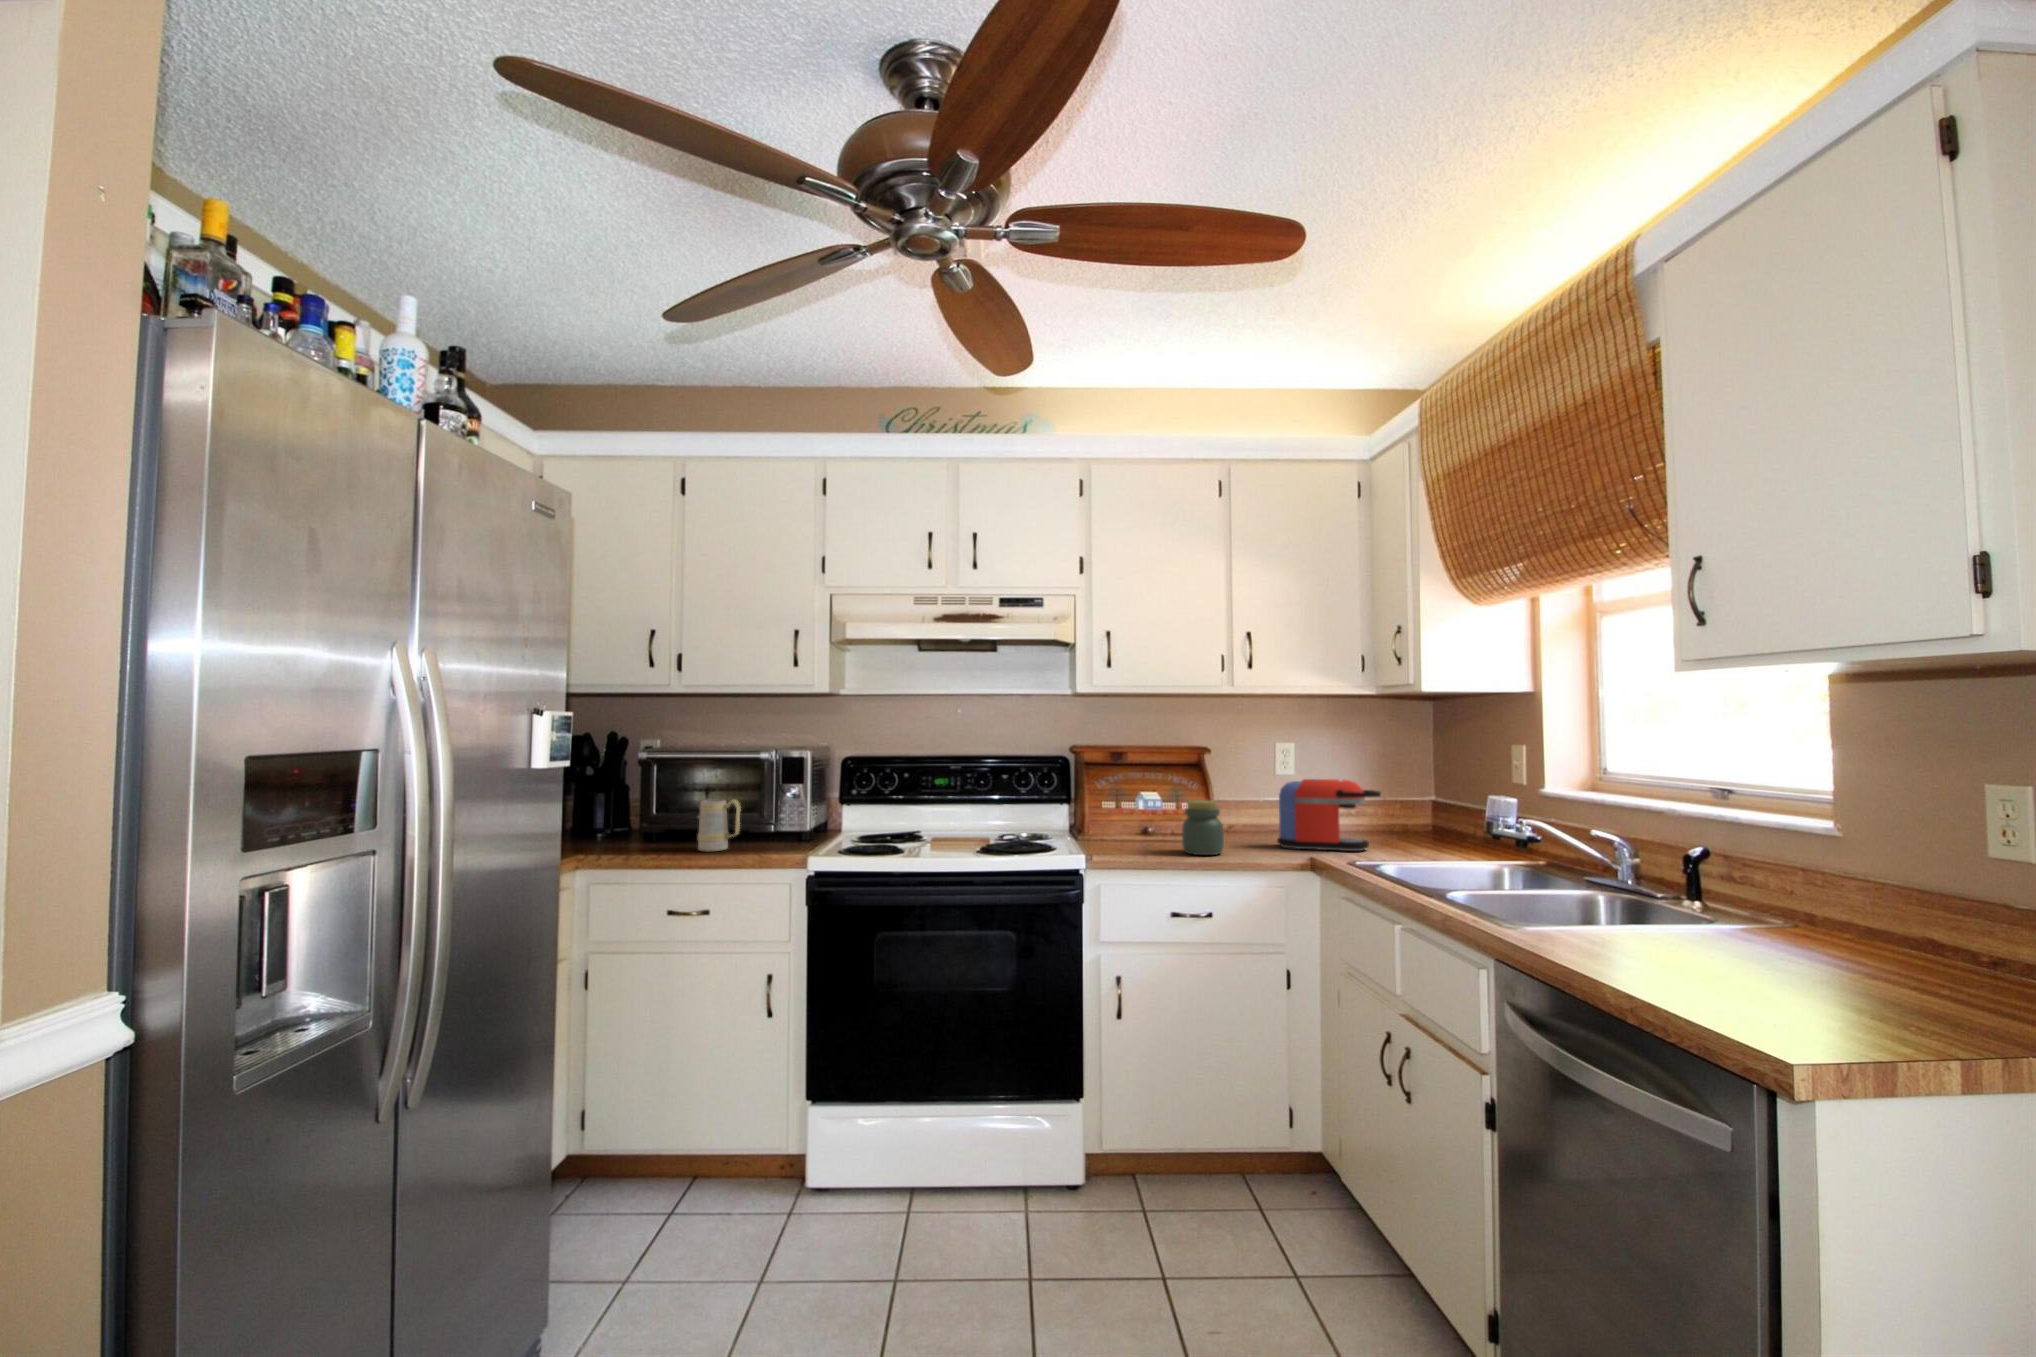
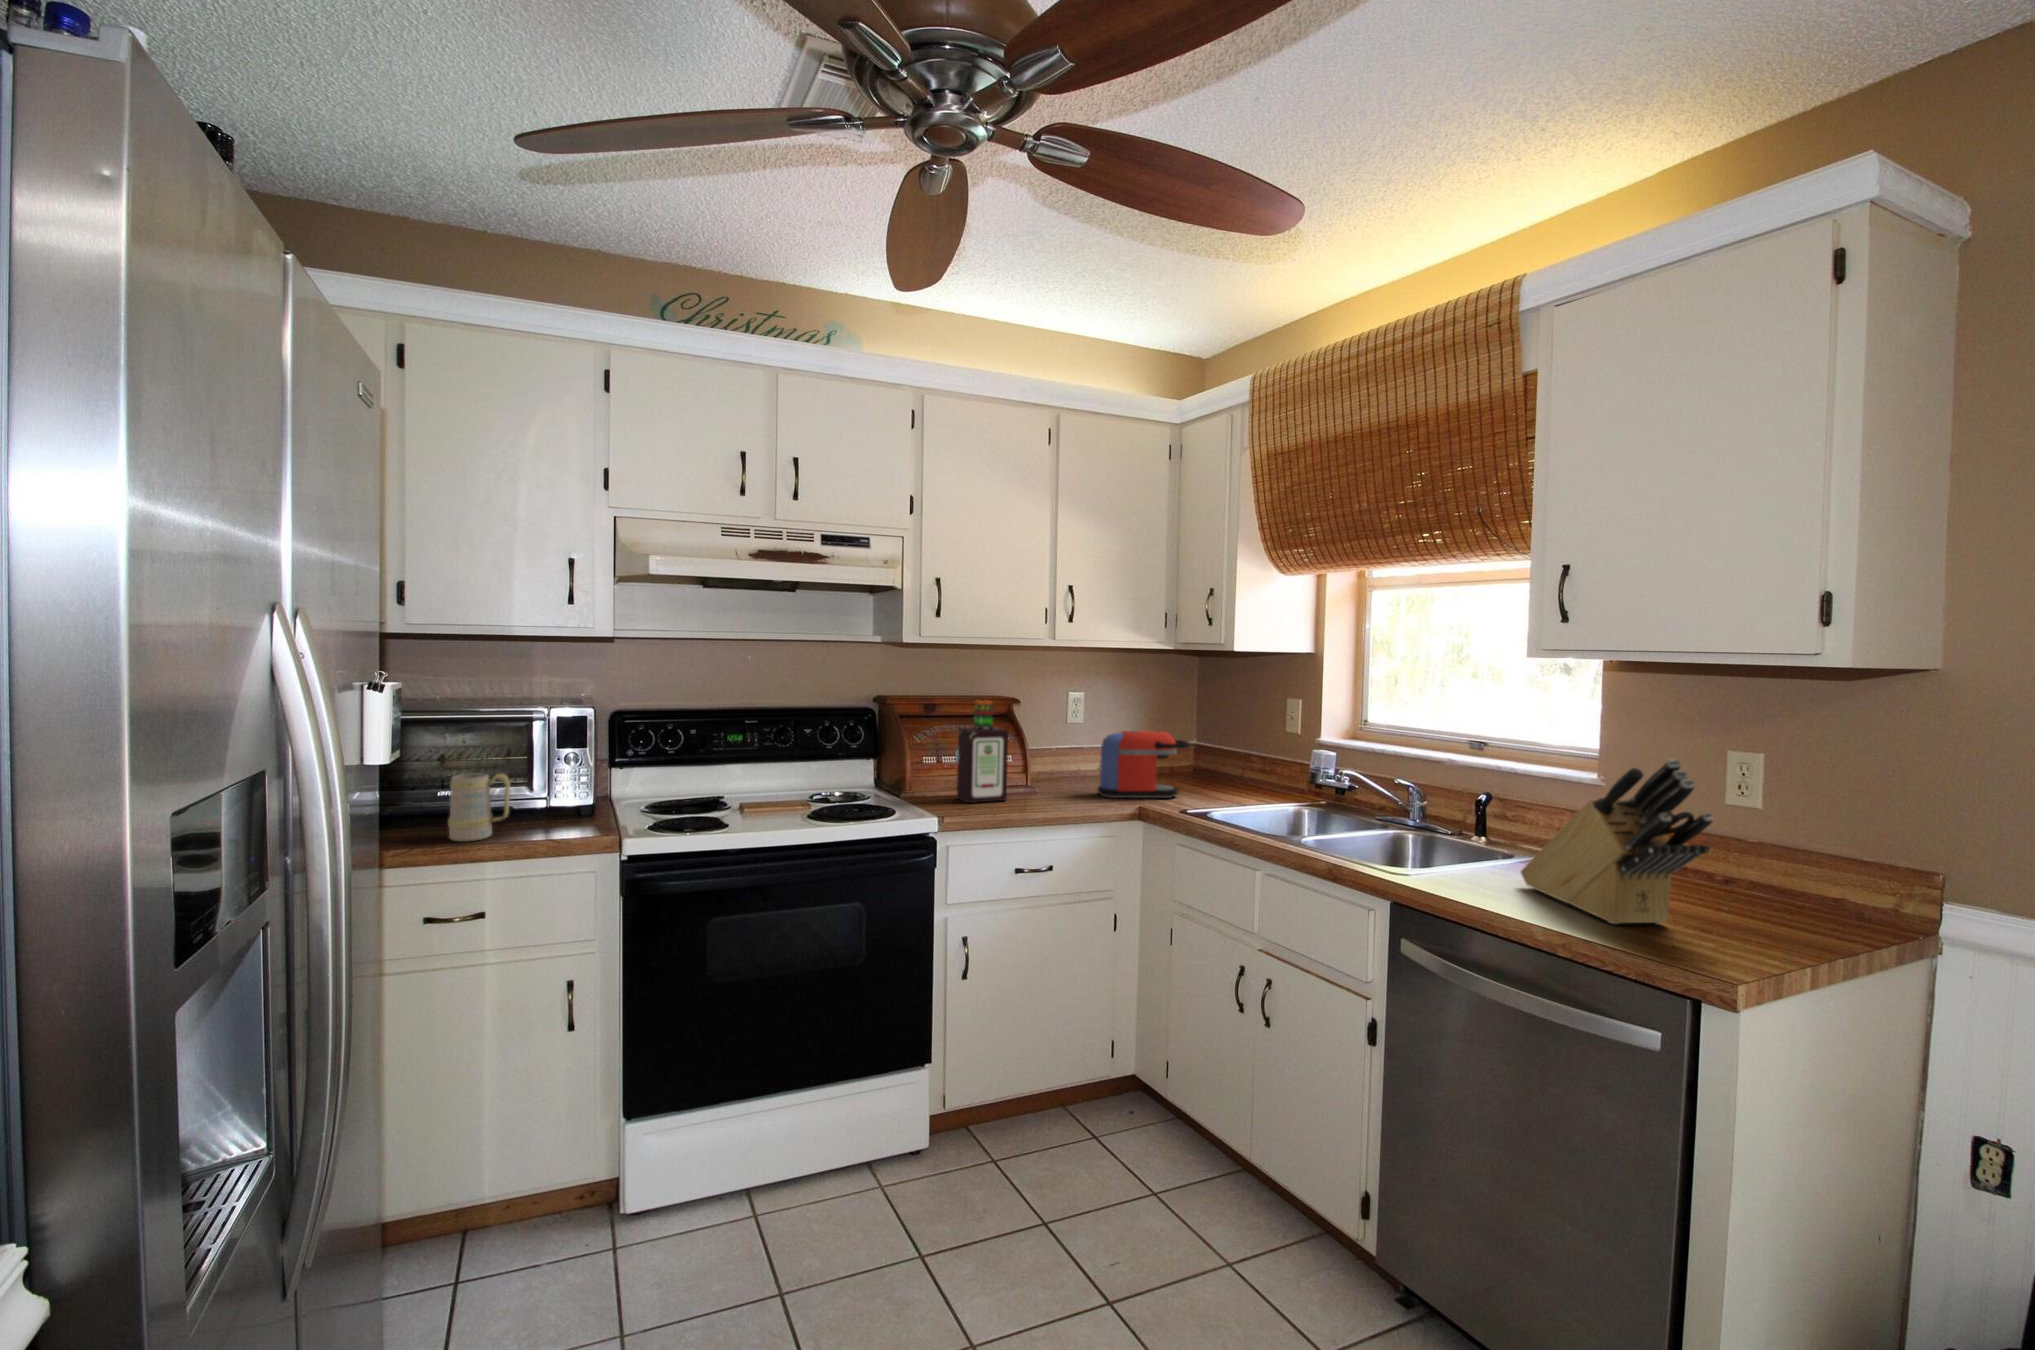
bottle: none [1128,747,1174,846] -> present [957,701,1008,803]
knife block: none [1691,772,1887,991] -> present [1521,759,1713,924]
jar: present [1182,800,1224,855] -> none [1022,755,1062,811]

